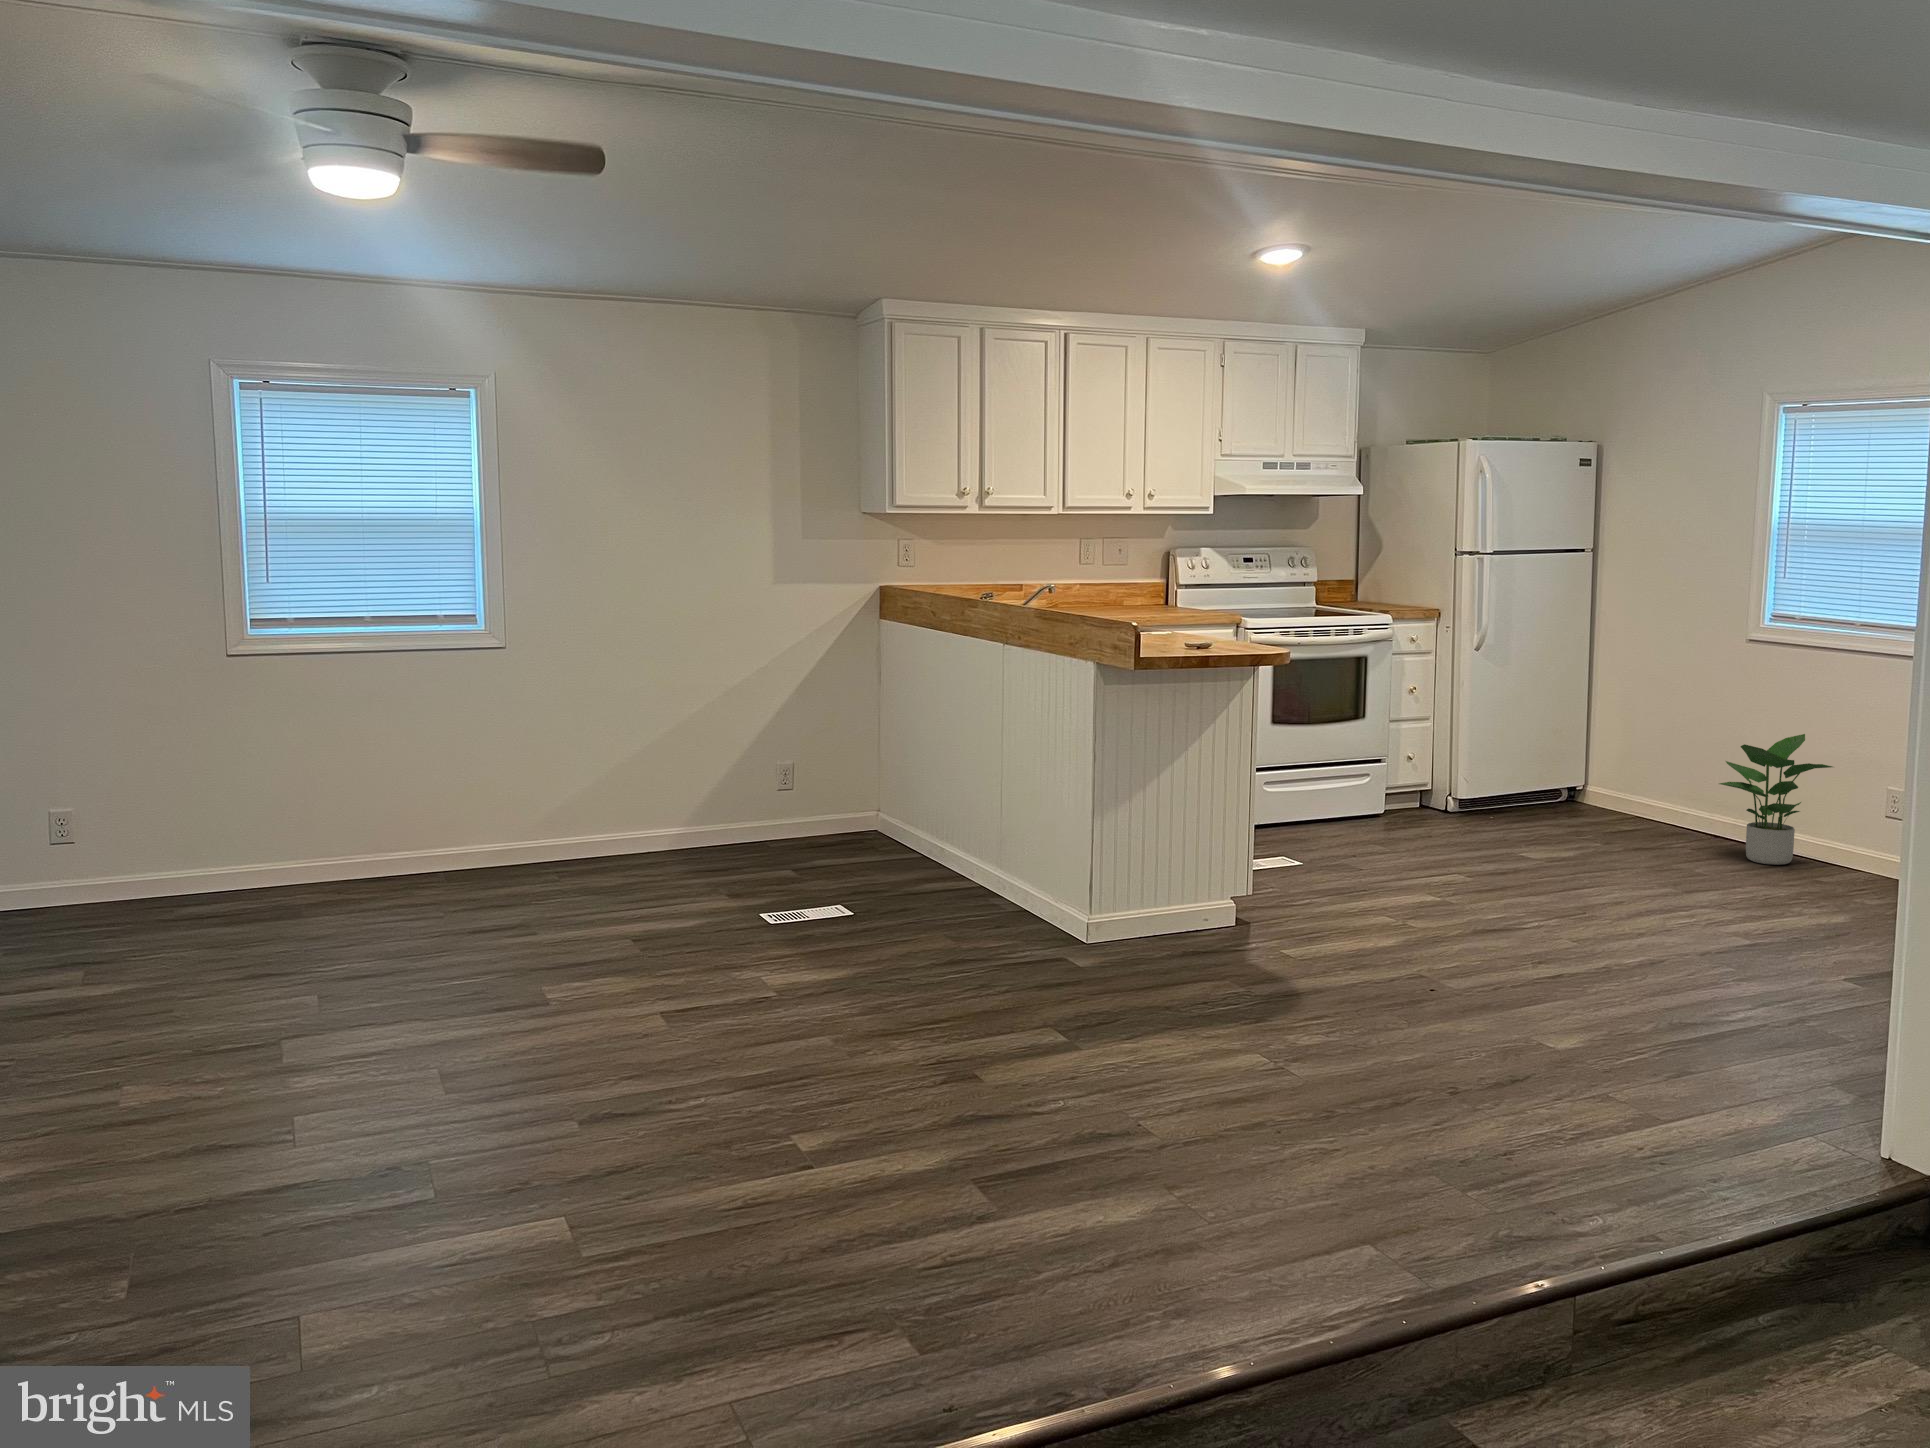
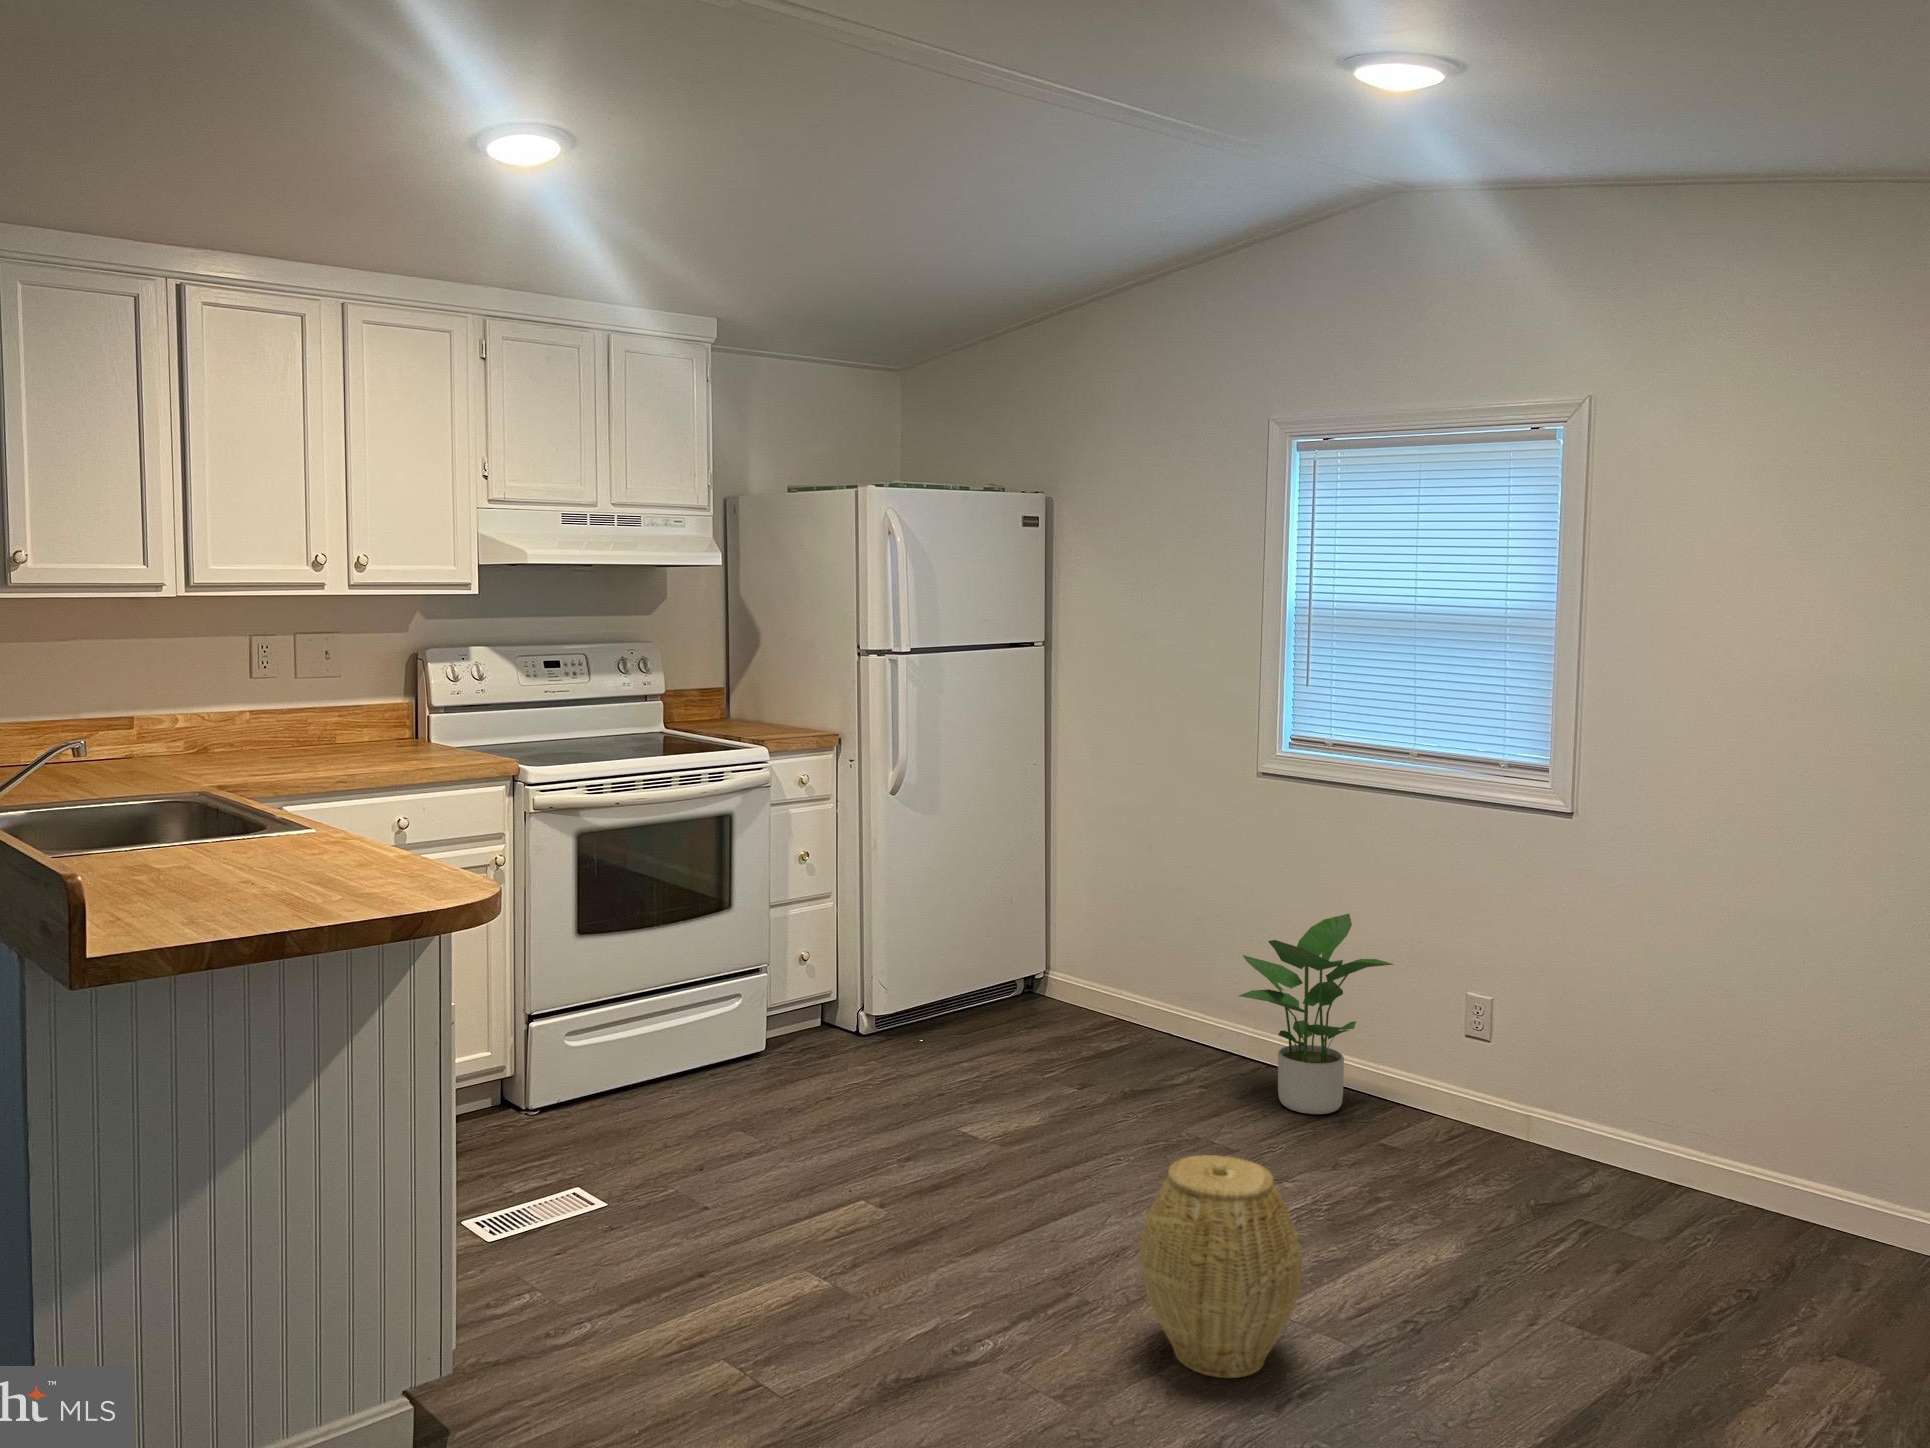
woven basket: none [1628,829,1724,943] -> present [1140,1155,1302,1378]

